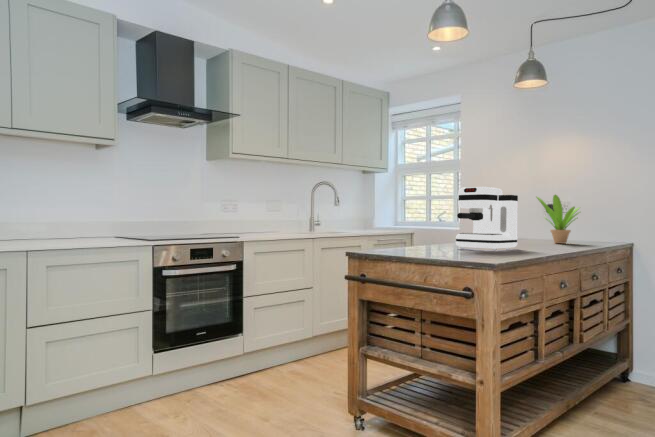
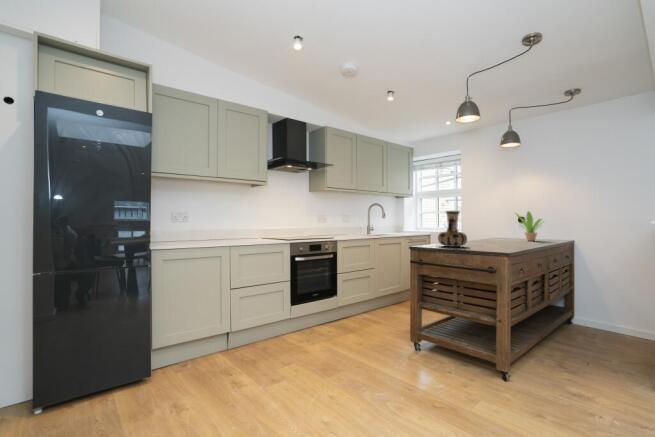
coffee maker: present [456,187,518,250] -> none [471,208,509,245]
vase: none [394,190,442,253] -> present [438,211,467,247]

